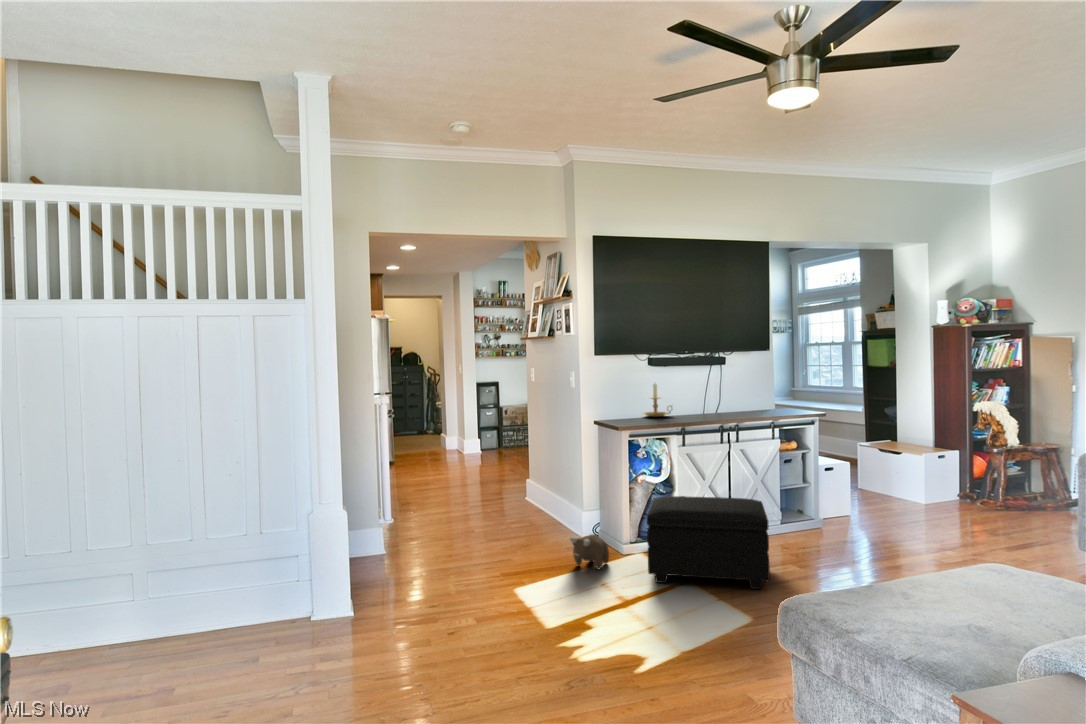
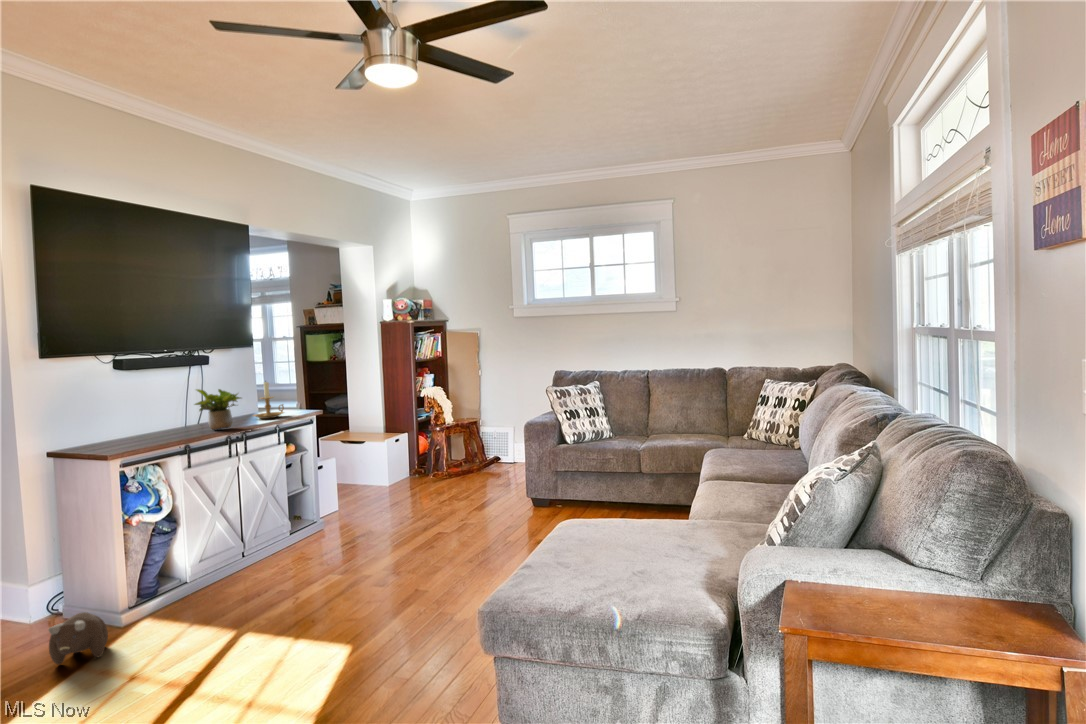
potted plant: none [700,383,742,419] -> present [195,389,241,430]
candle holder: present [643,384,672,417] -> present [253,382,284,419]
footstool: present [647,496,770,589] -> none [163,510,331,641]

